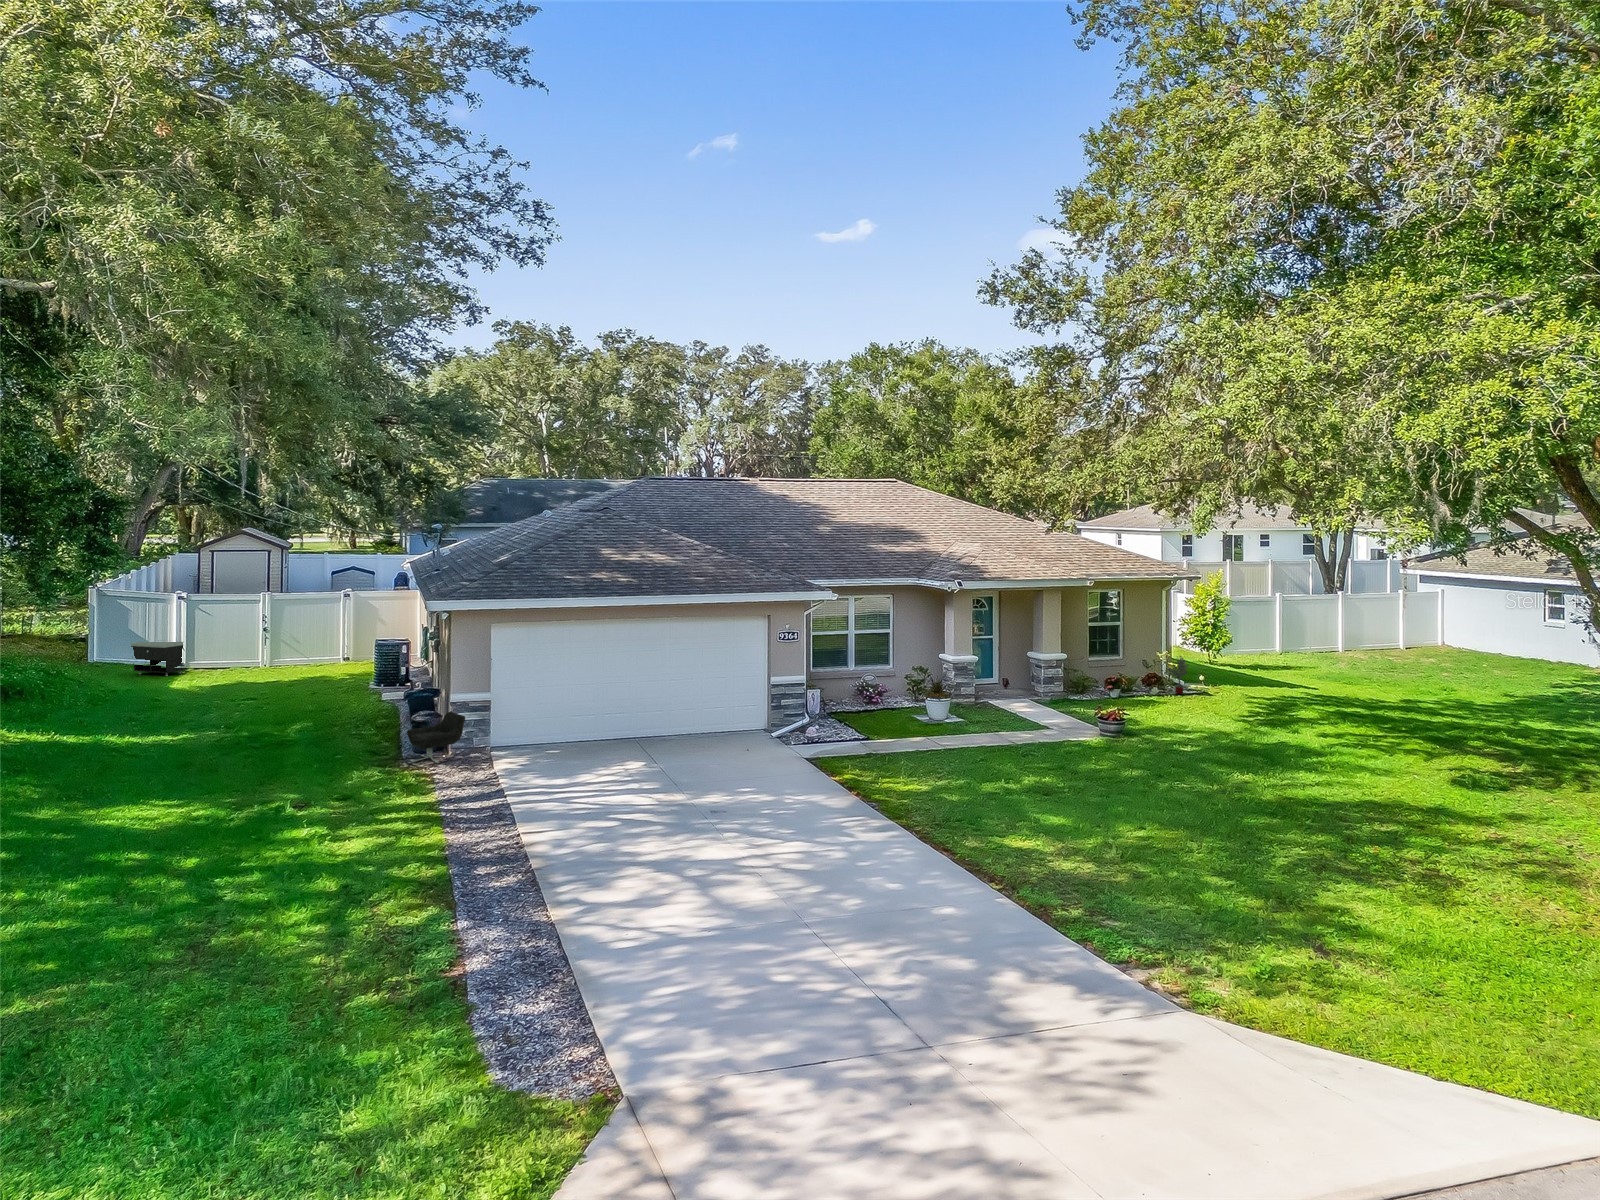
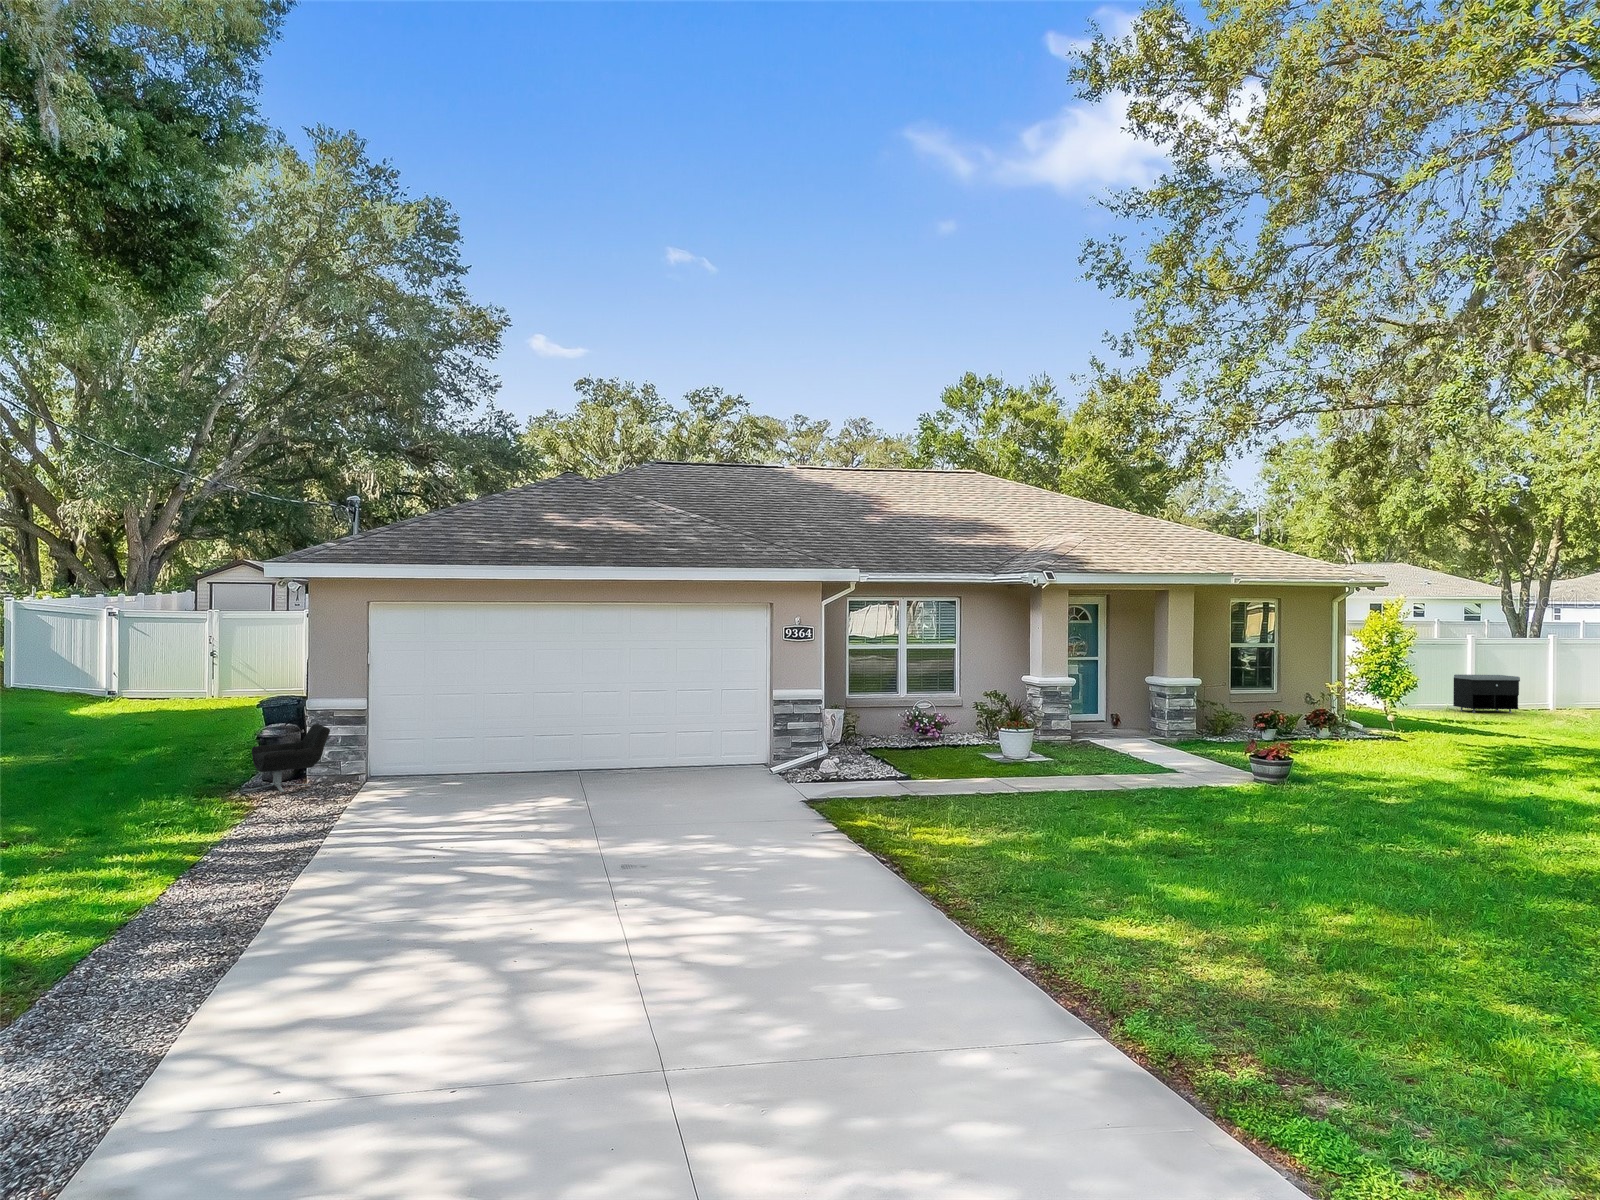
storage bench: present [131,640,187,676] -> present [1453,674,1520,713]
potted tree: present [1168,656,1188,694] -> none [1343,685,1375,739]

